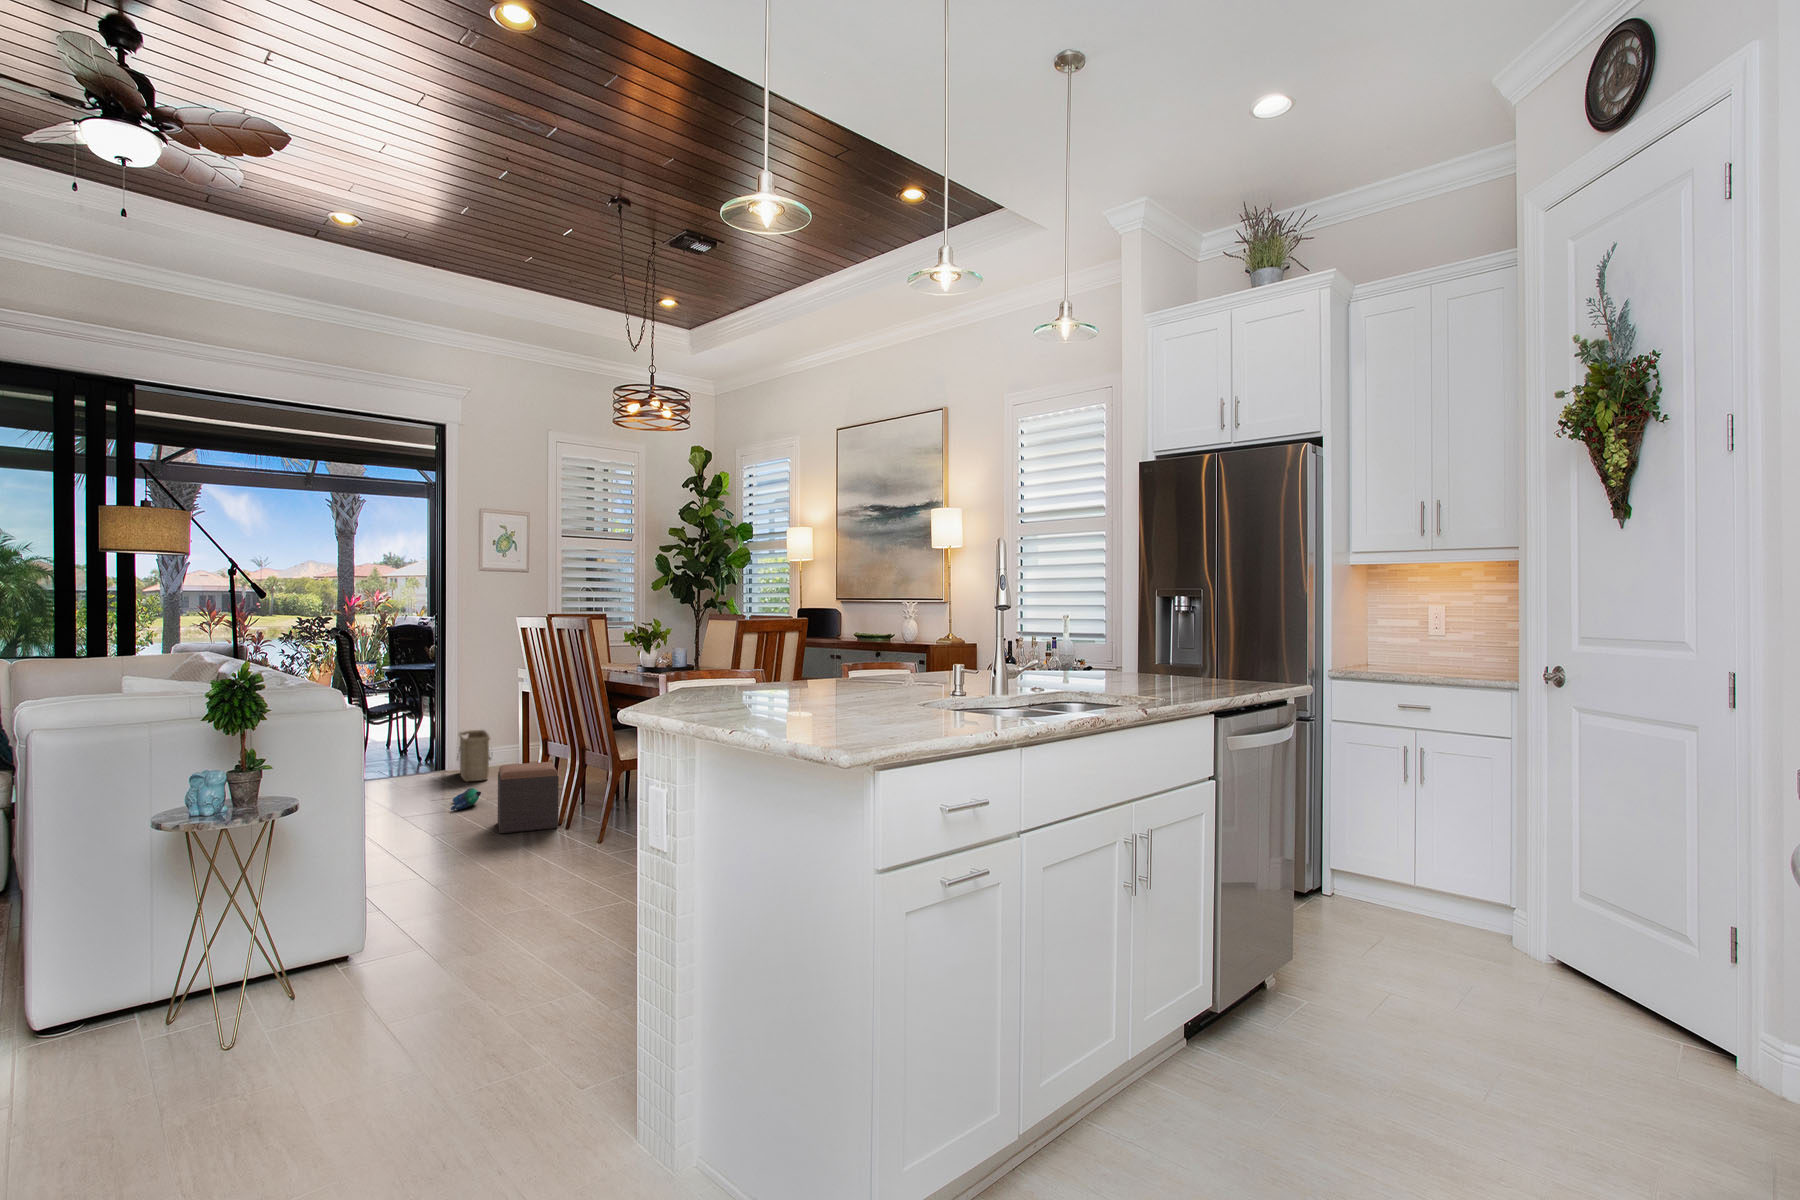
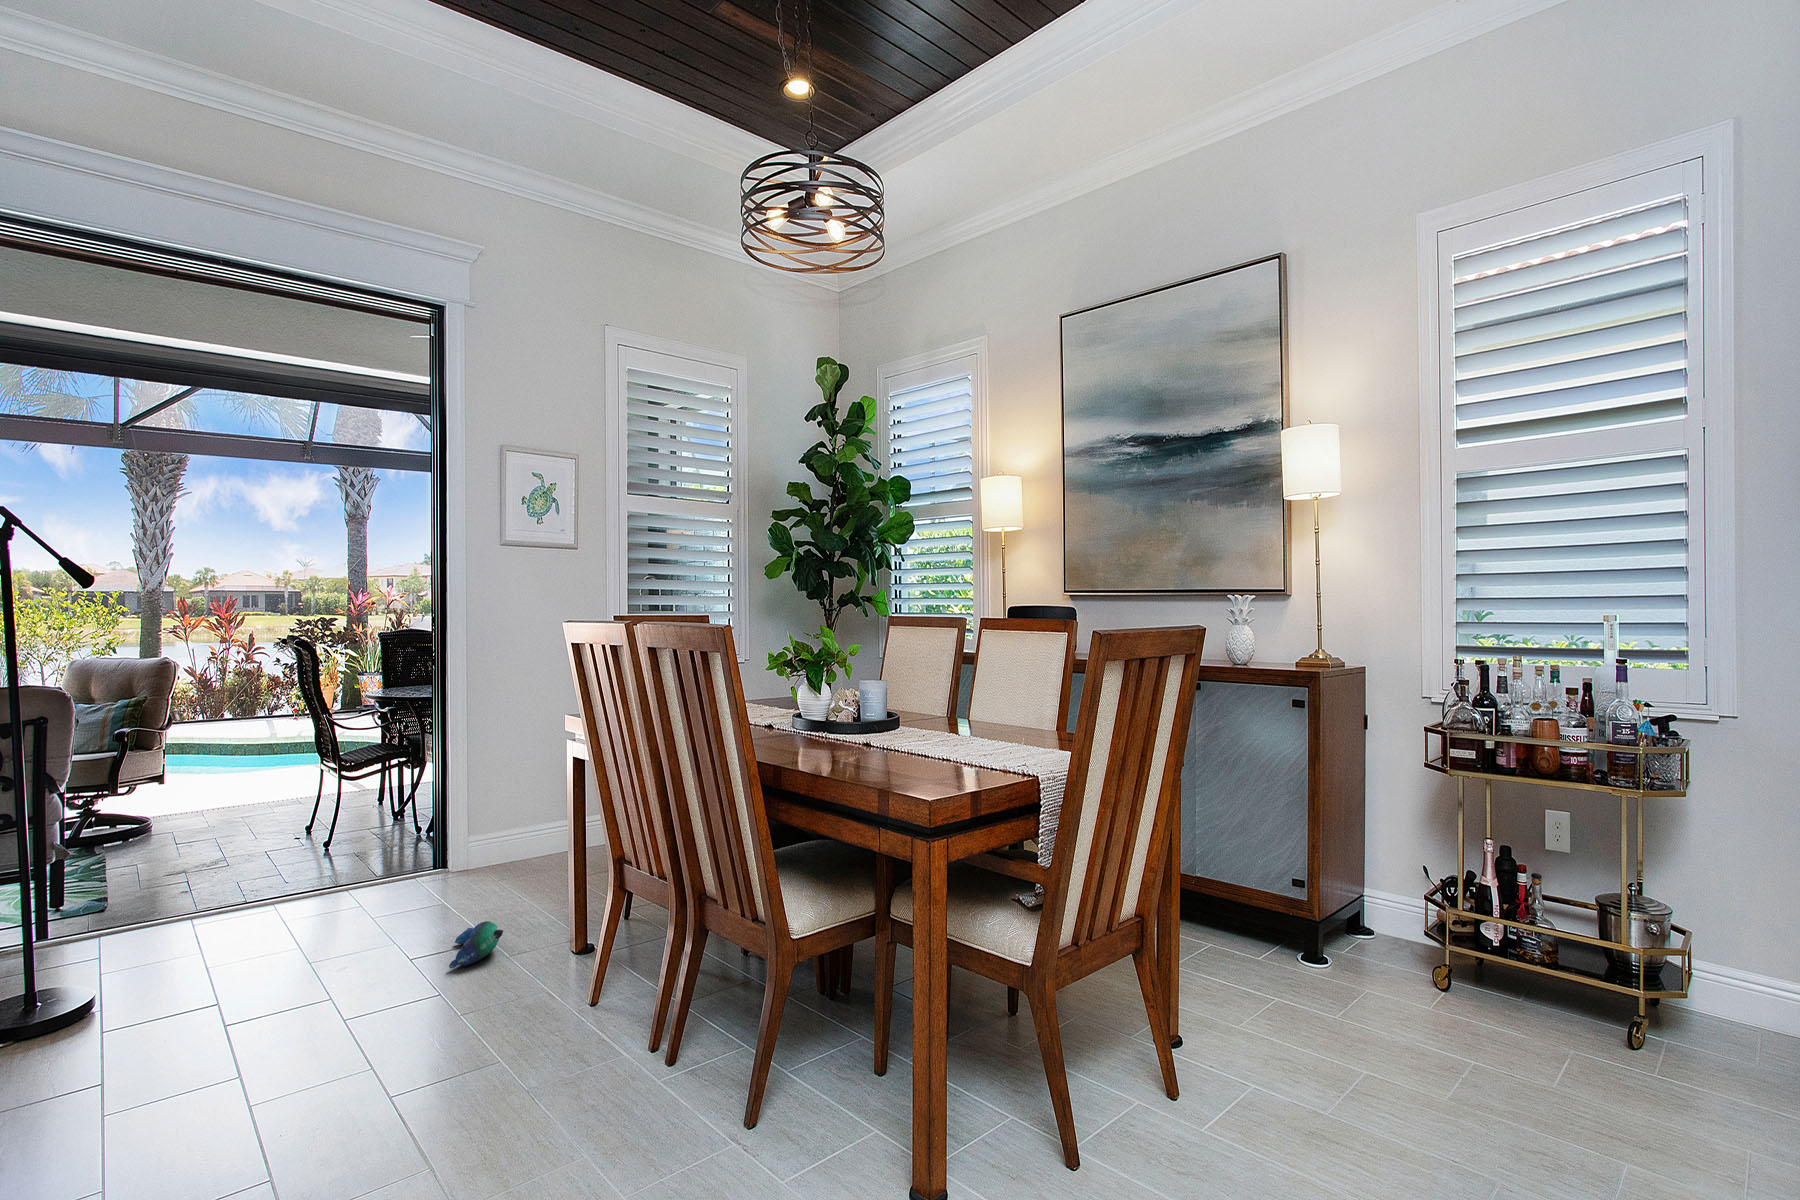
basket: present [459,730,491,781] -> none [468,799,524,890]
footstool: present [498,762,559,833] -> none [531,892,644,1046]

